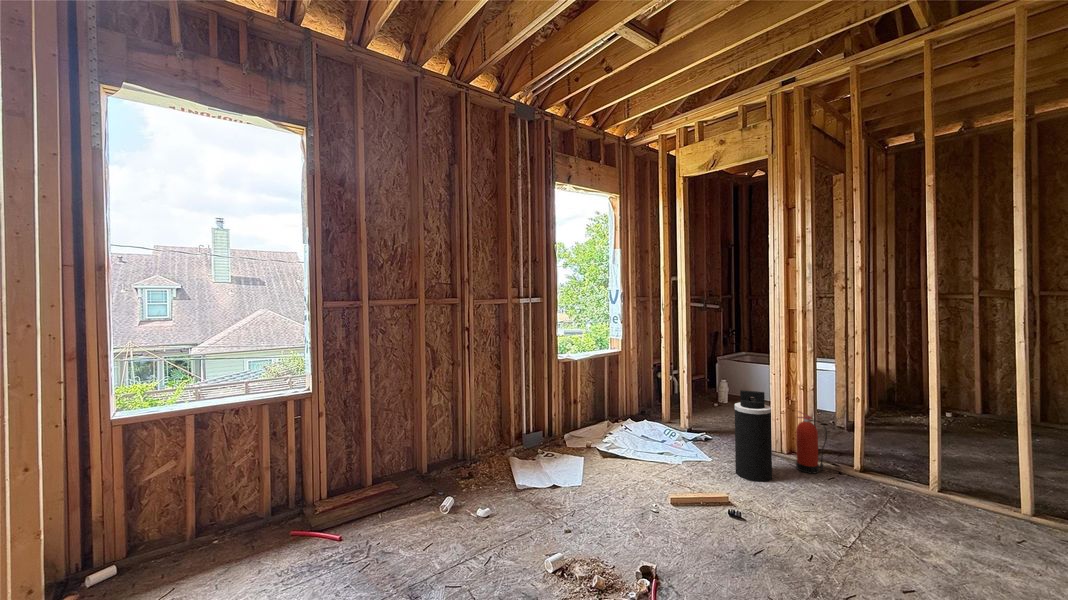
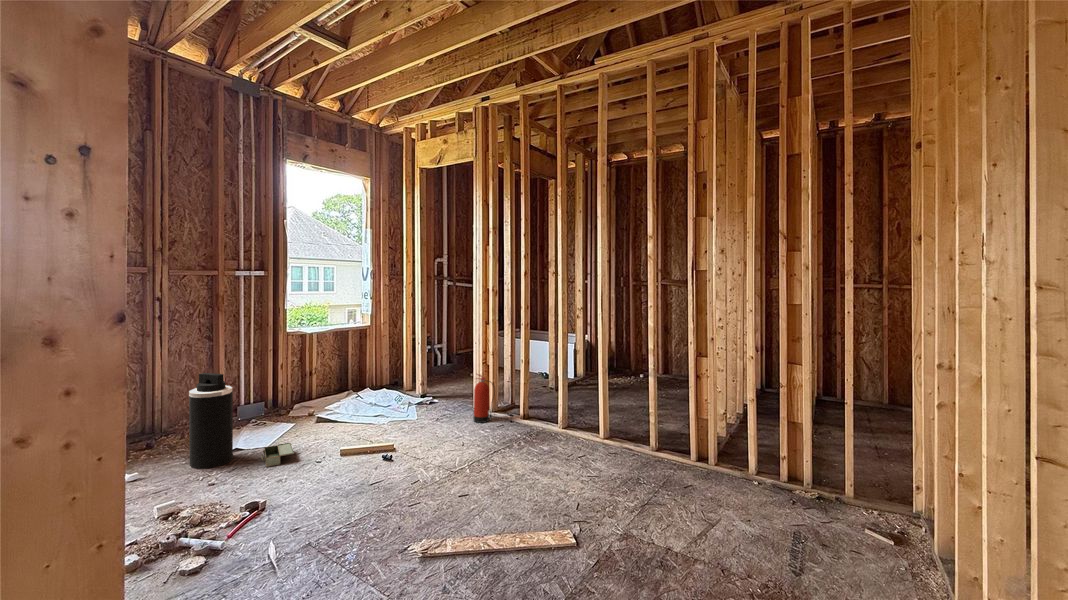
trash can: present [735,390,772,482] -> present [189,373,233,469]
toolbox: none [597,492,640,524] -> present [262,443,294,467]

